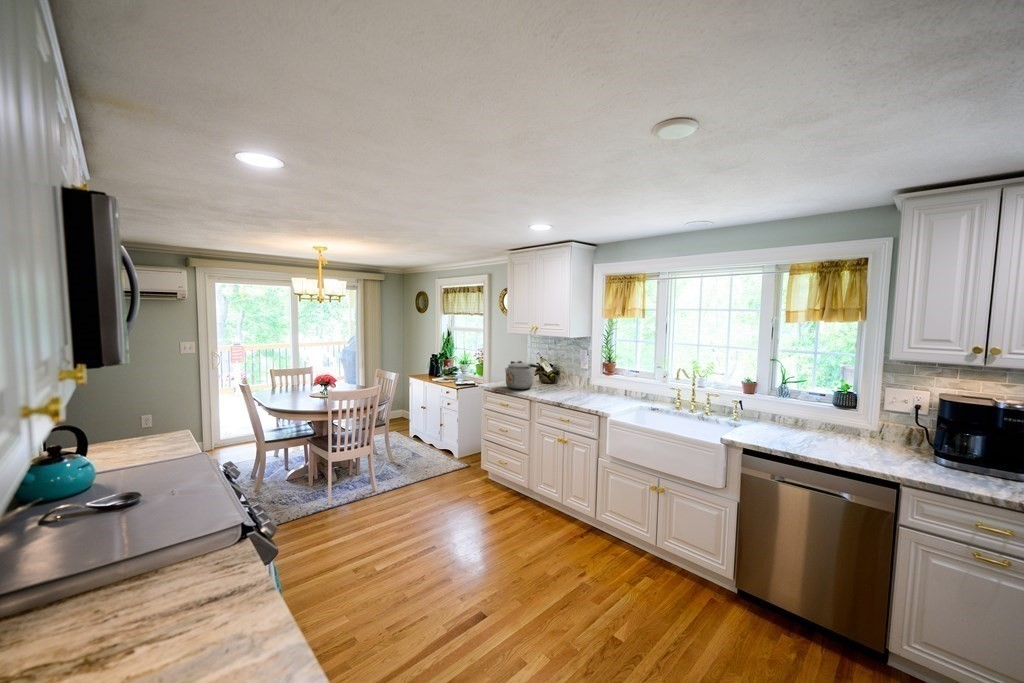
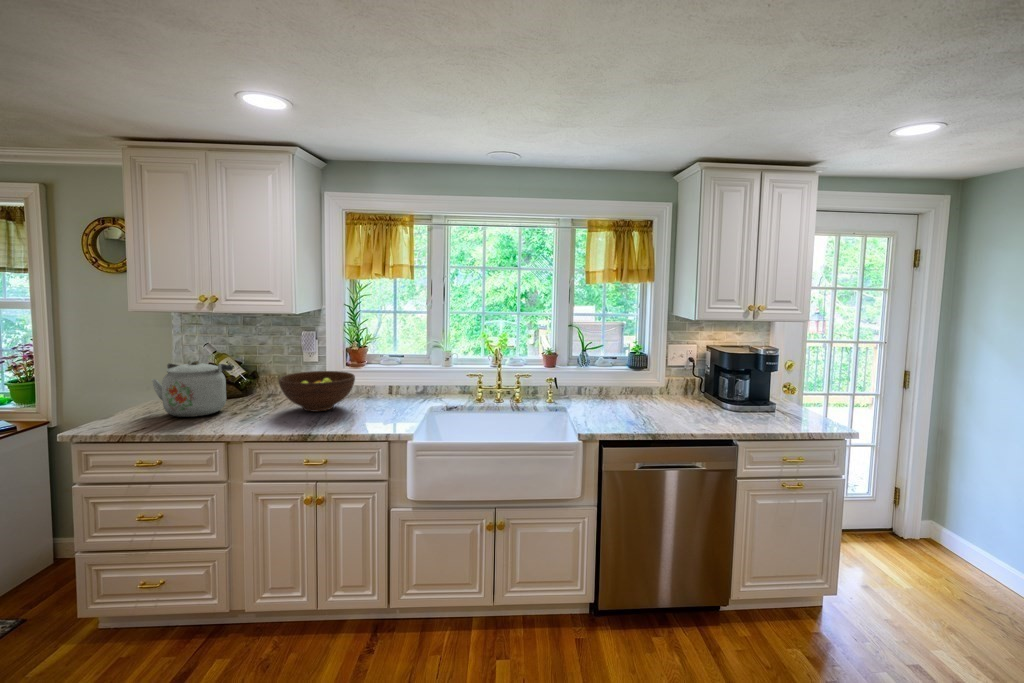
fruit bowl: none [551,373,593,397] -> present [279,371,355,412]

